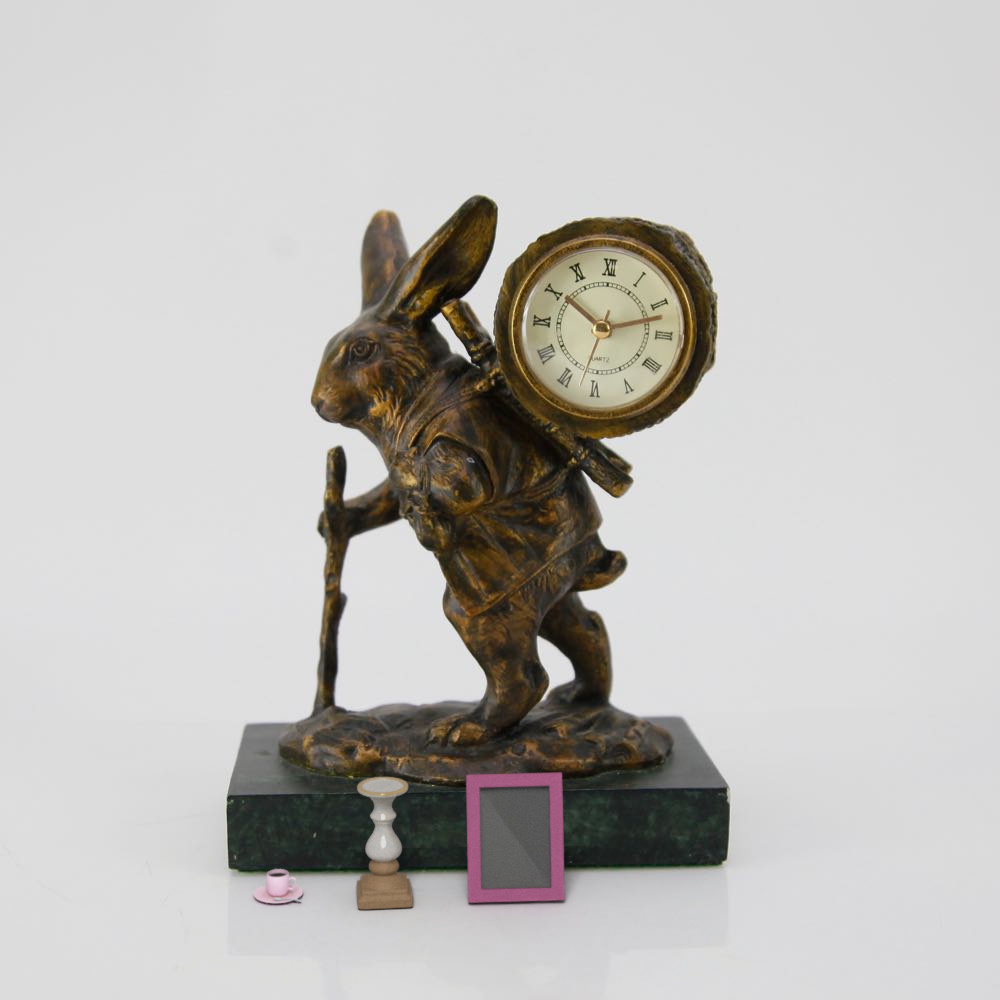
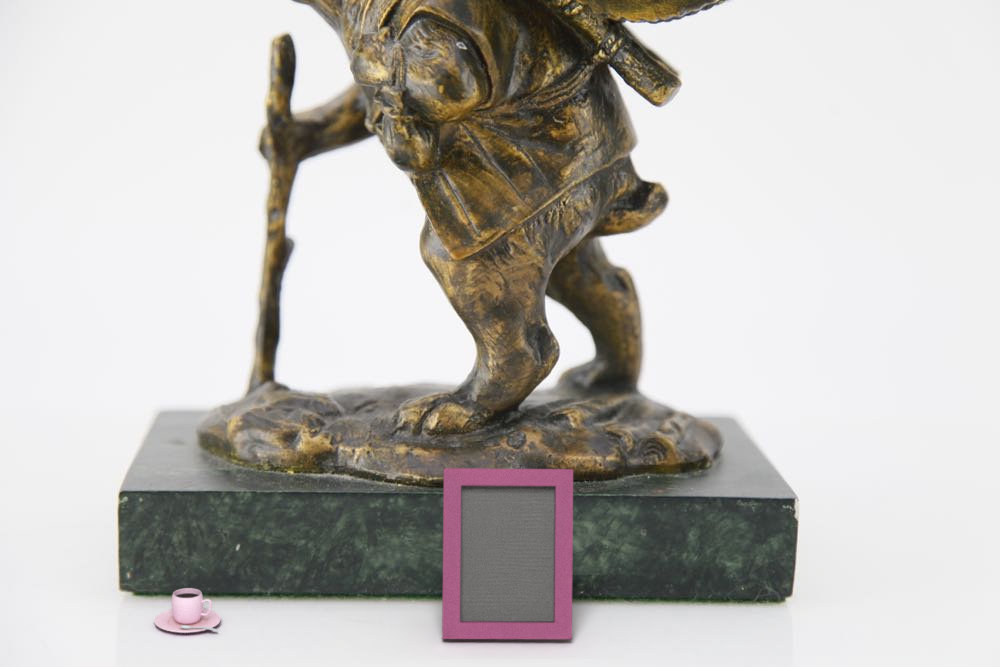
candle holder: present [357,777,413,910] -> none [293,468,367,644]

